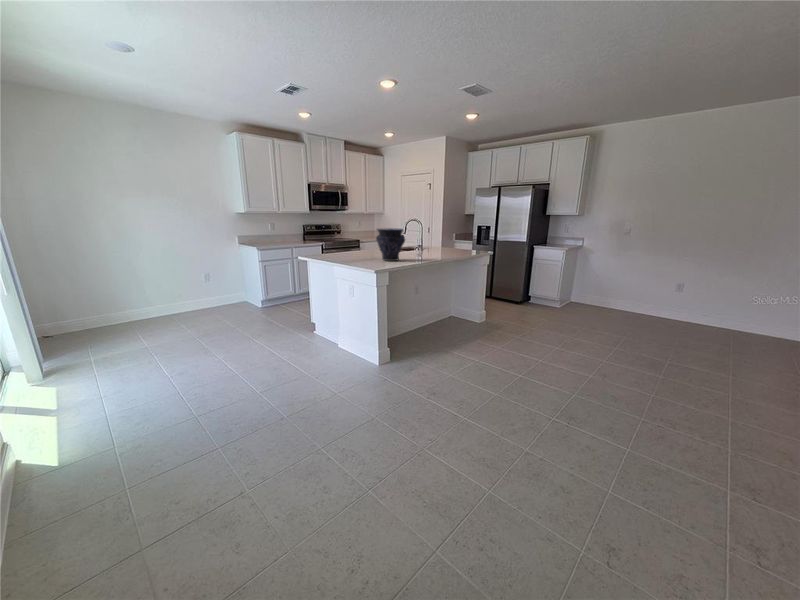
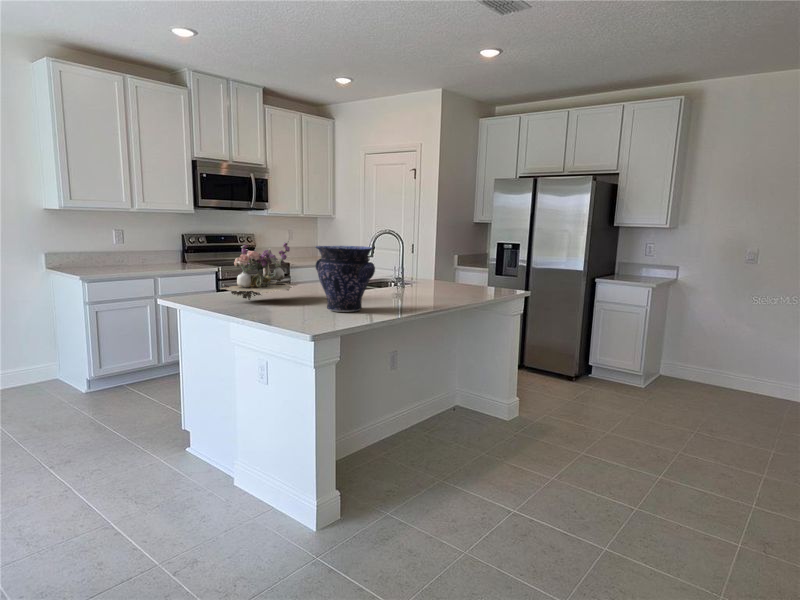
flower arrangement: none [330,227,367,257] -> present [221,241,297,300]

